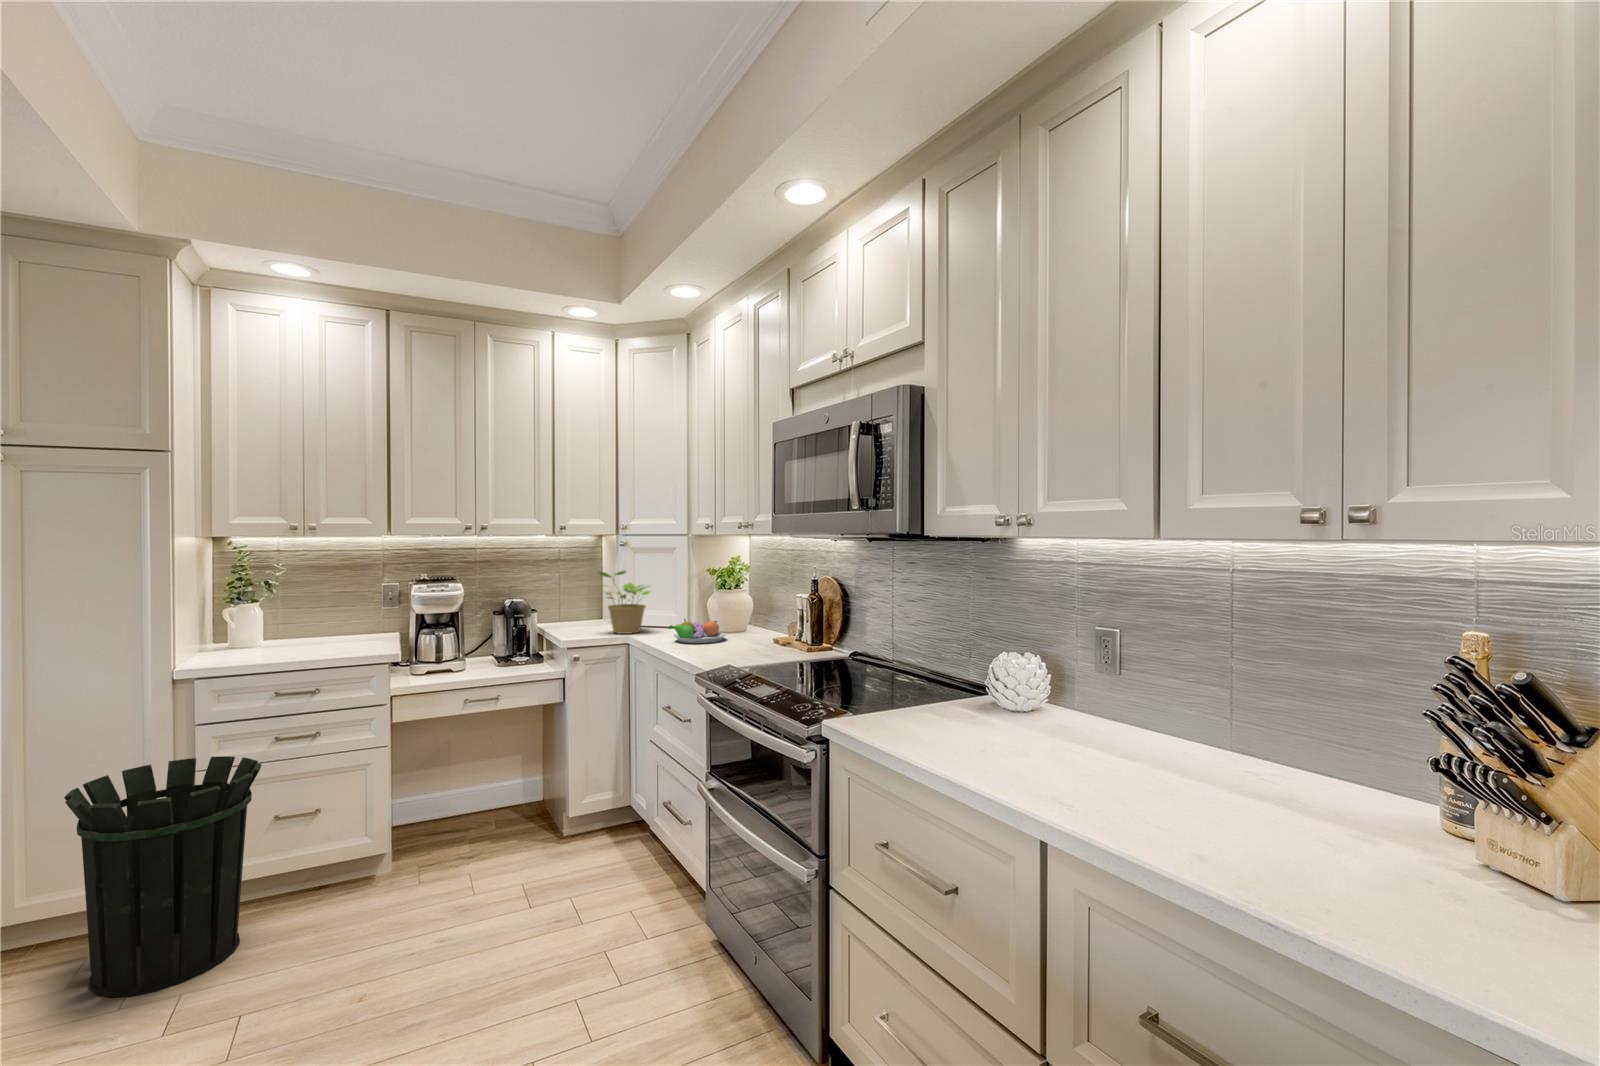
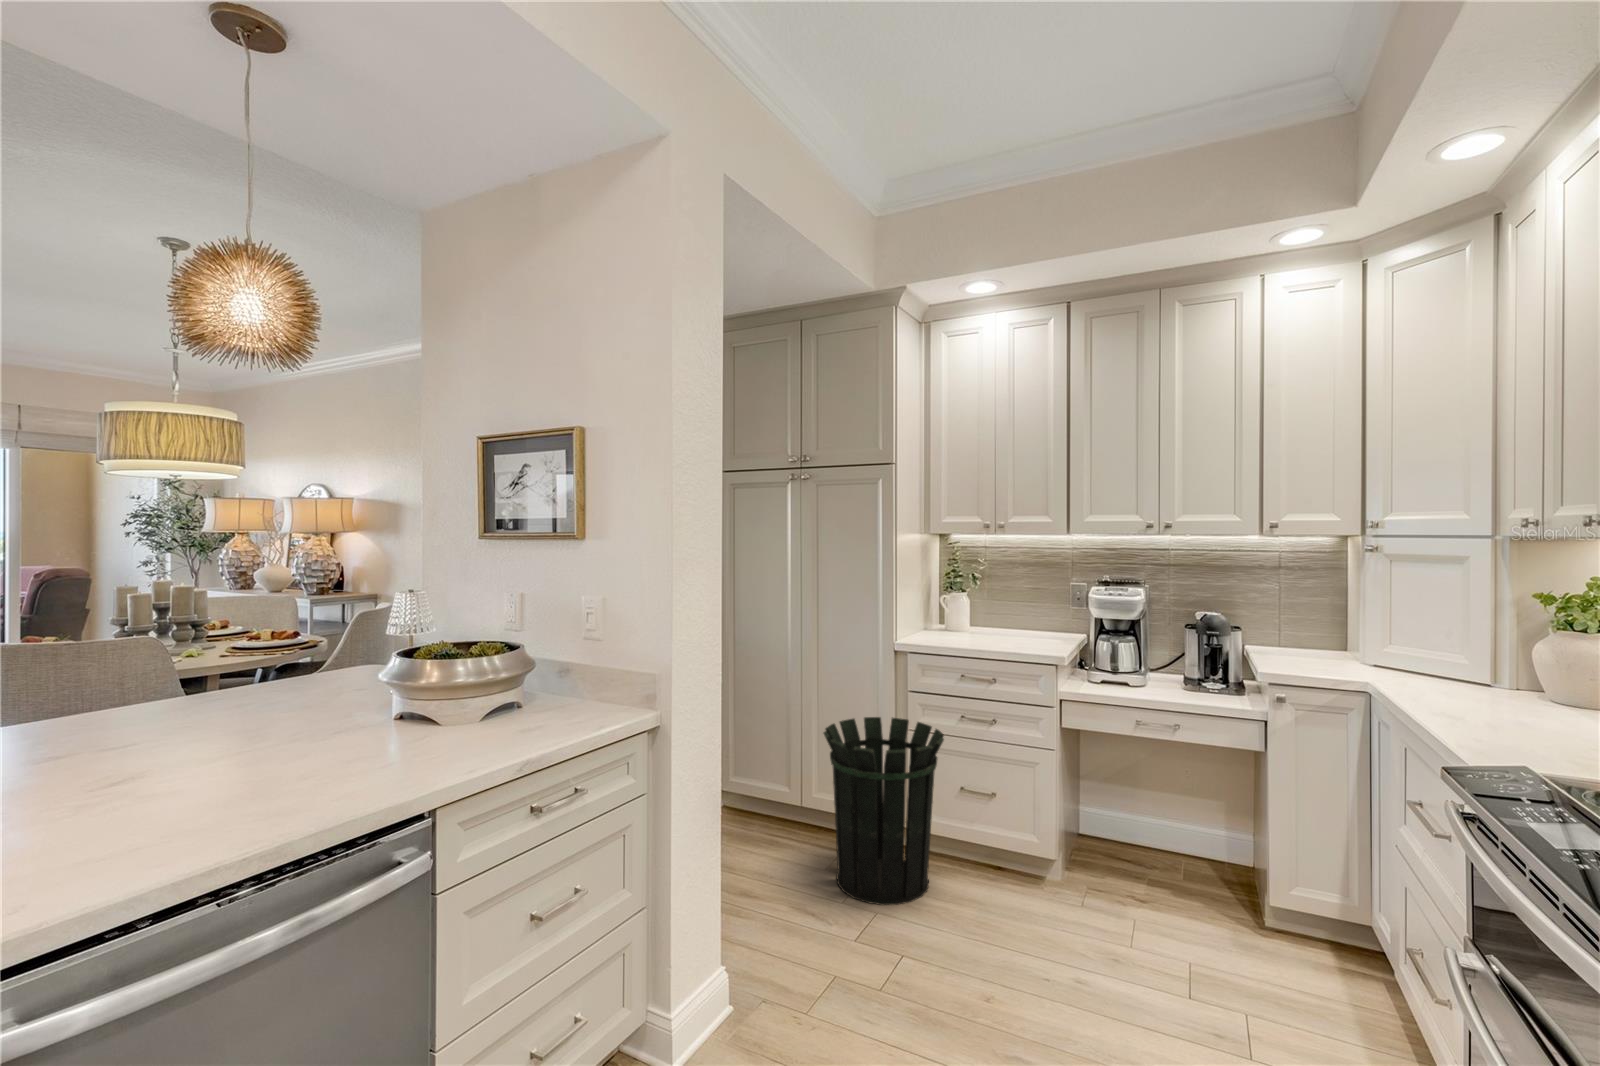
potted plant: present [598,571,650,634] -> none [1315,585,1415,679]
fruit bowl: present [669,618,726,643] -> none [1434,671,1568,721]

